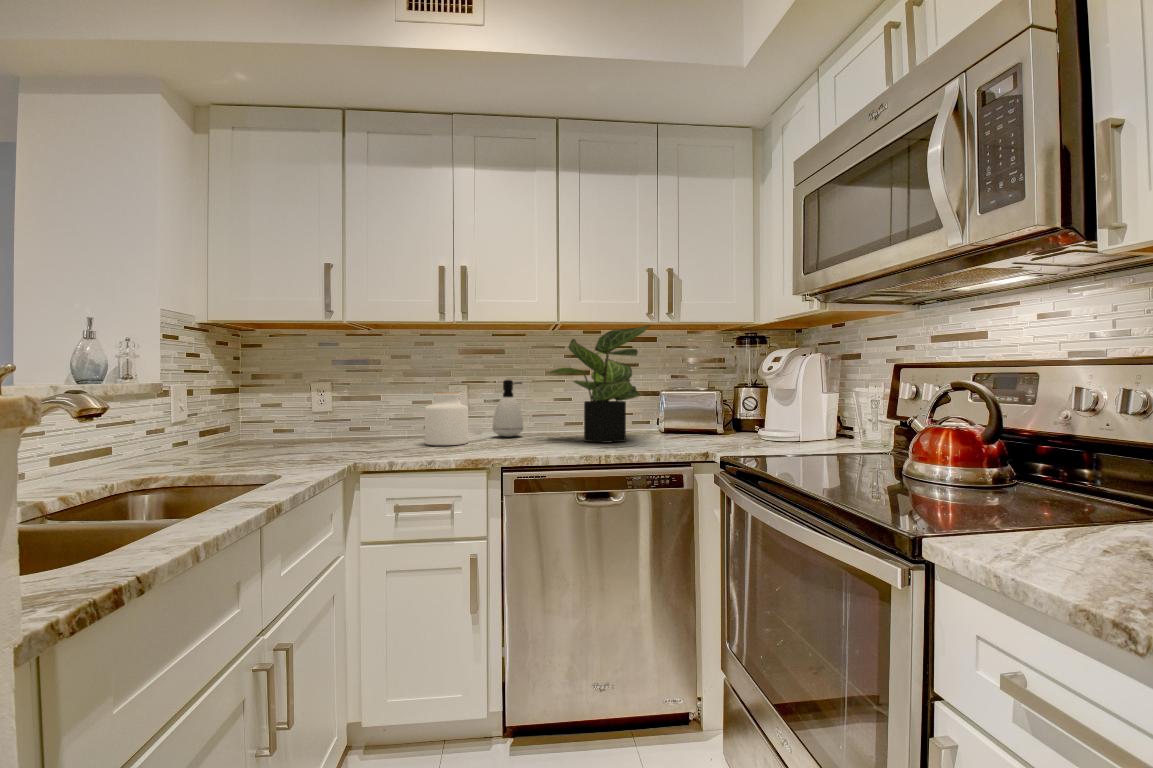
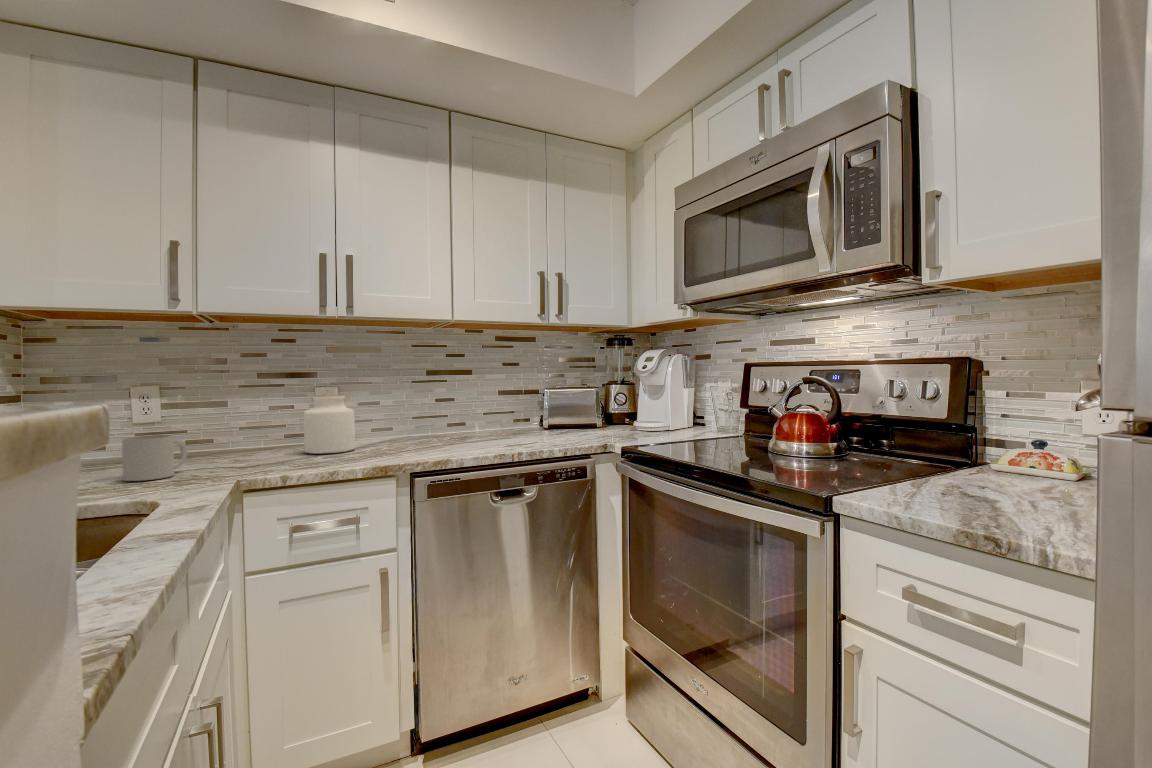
potted plant: present [549,325,649,443] -> none [432,326,547,441]
soap dispenser: present [493,380,523,437] -> none [374,380,408,440]
mug: none [276,422,326,459] -> present [122,435,187,481]

